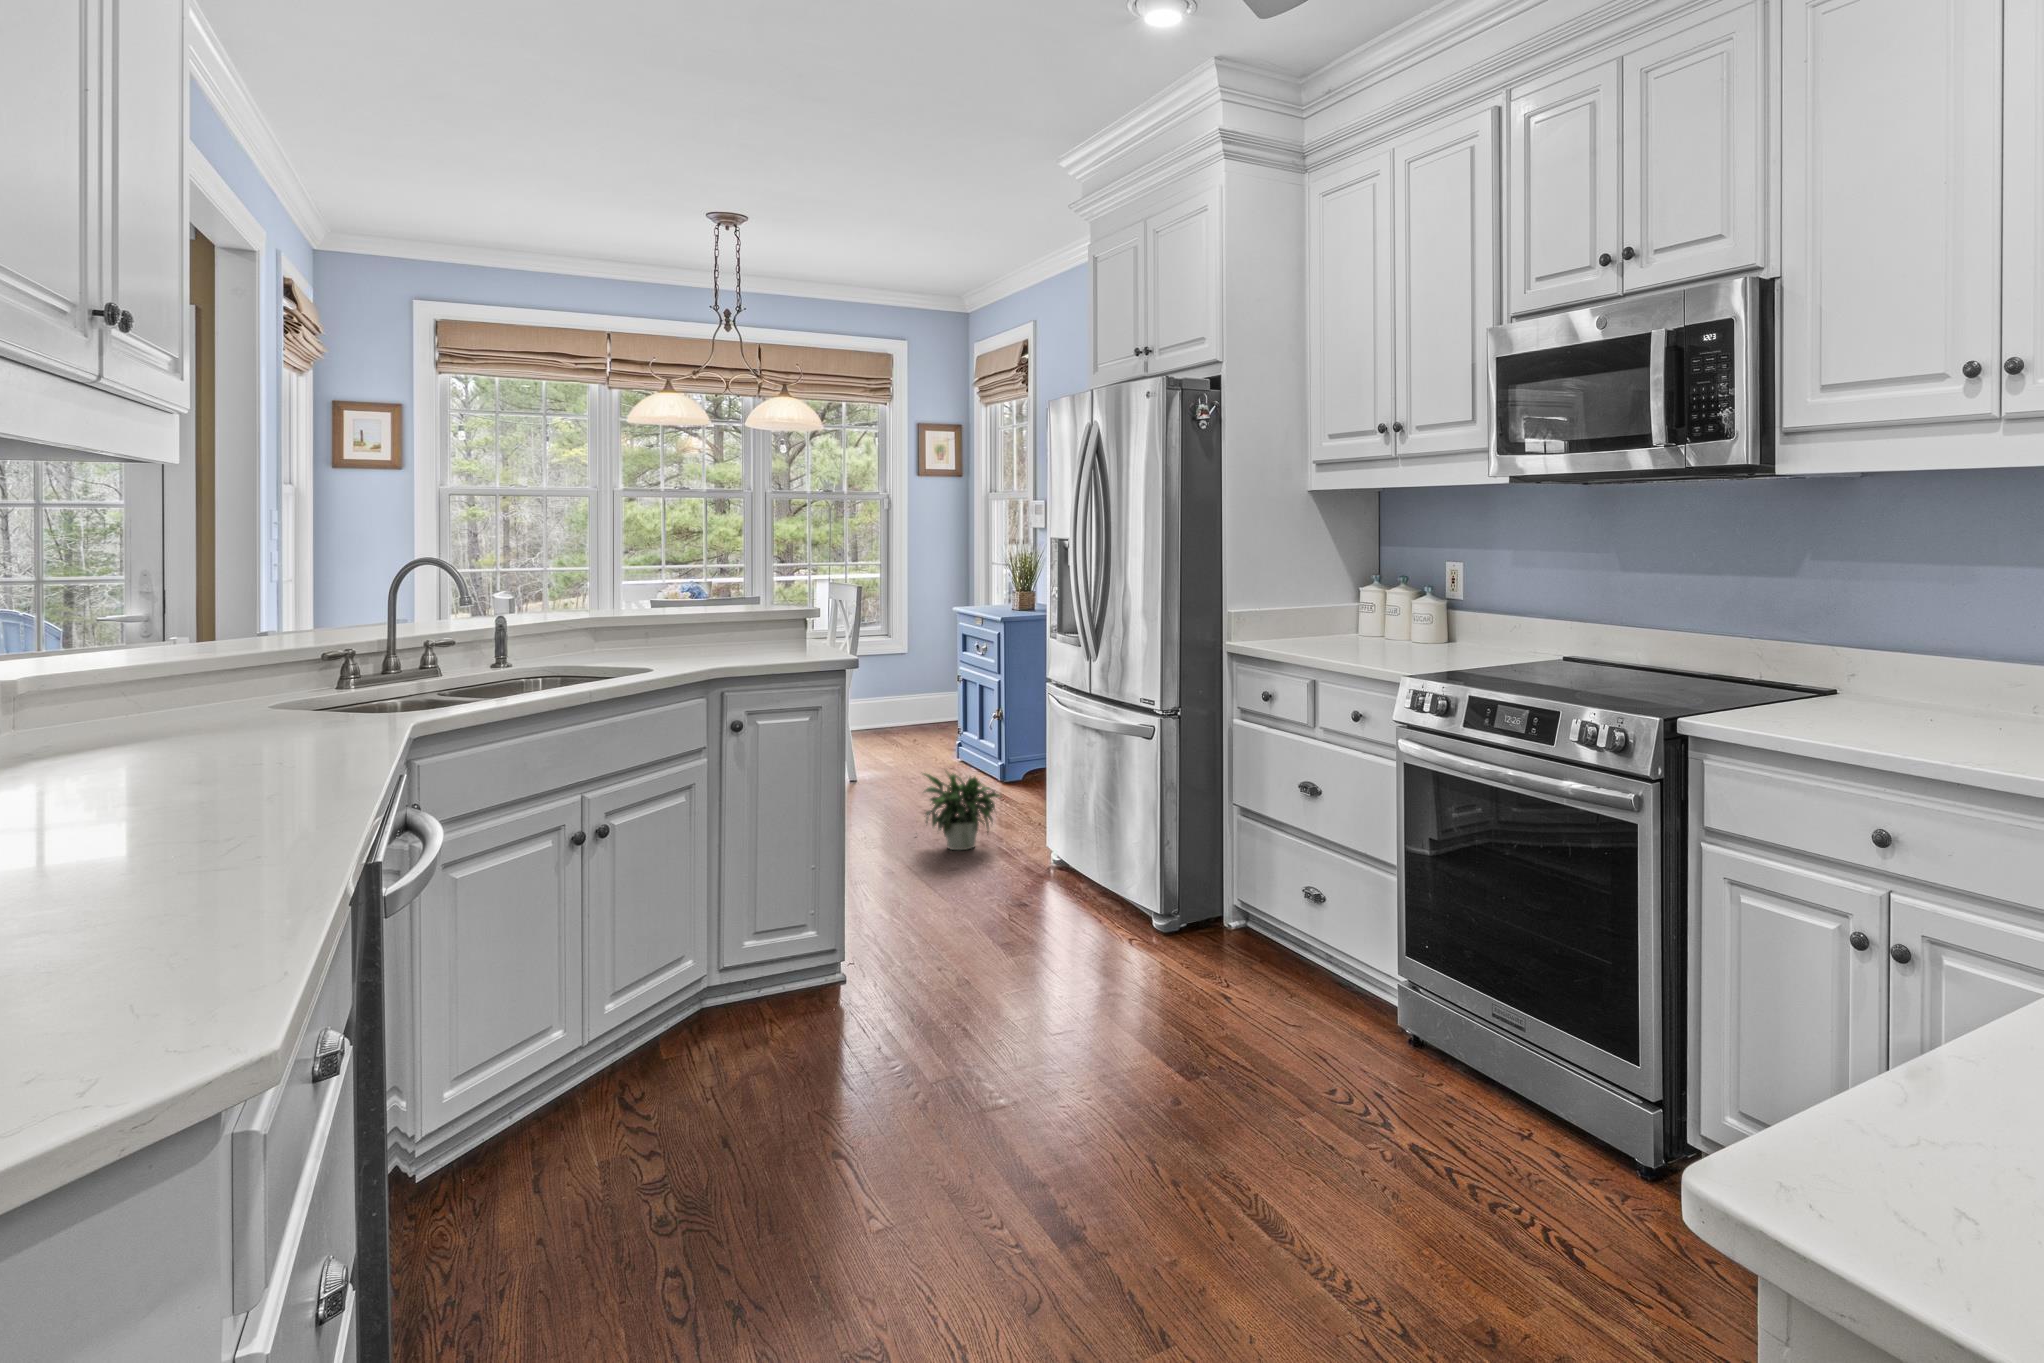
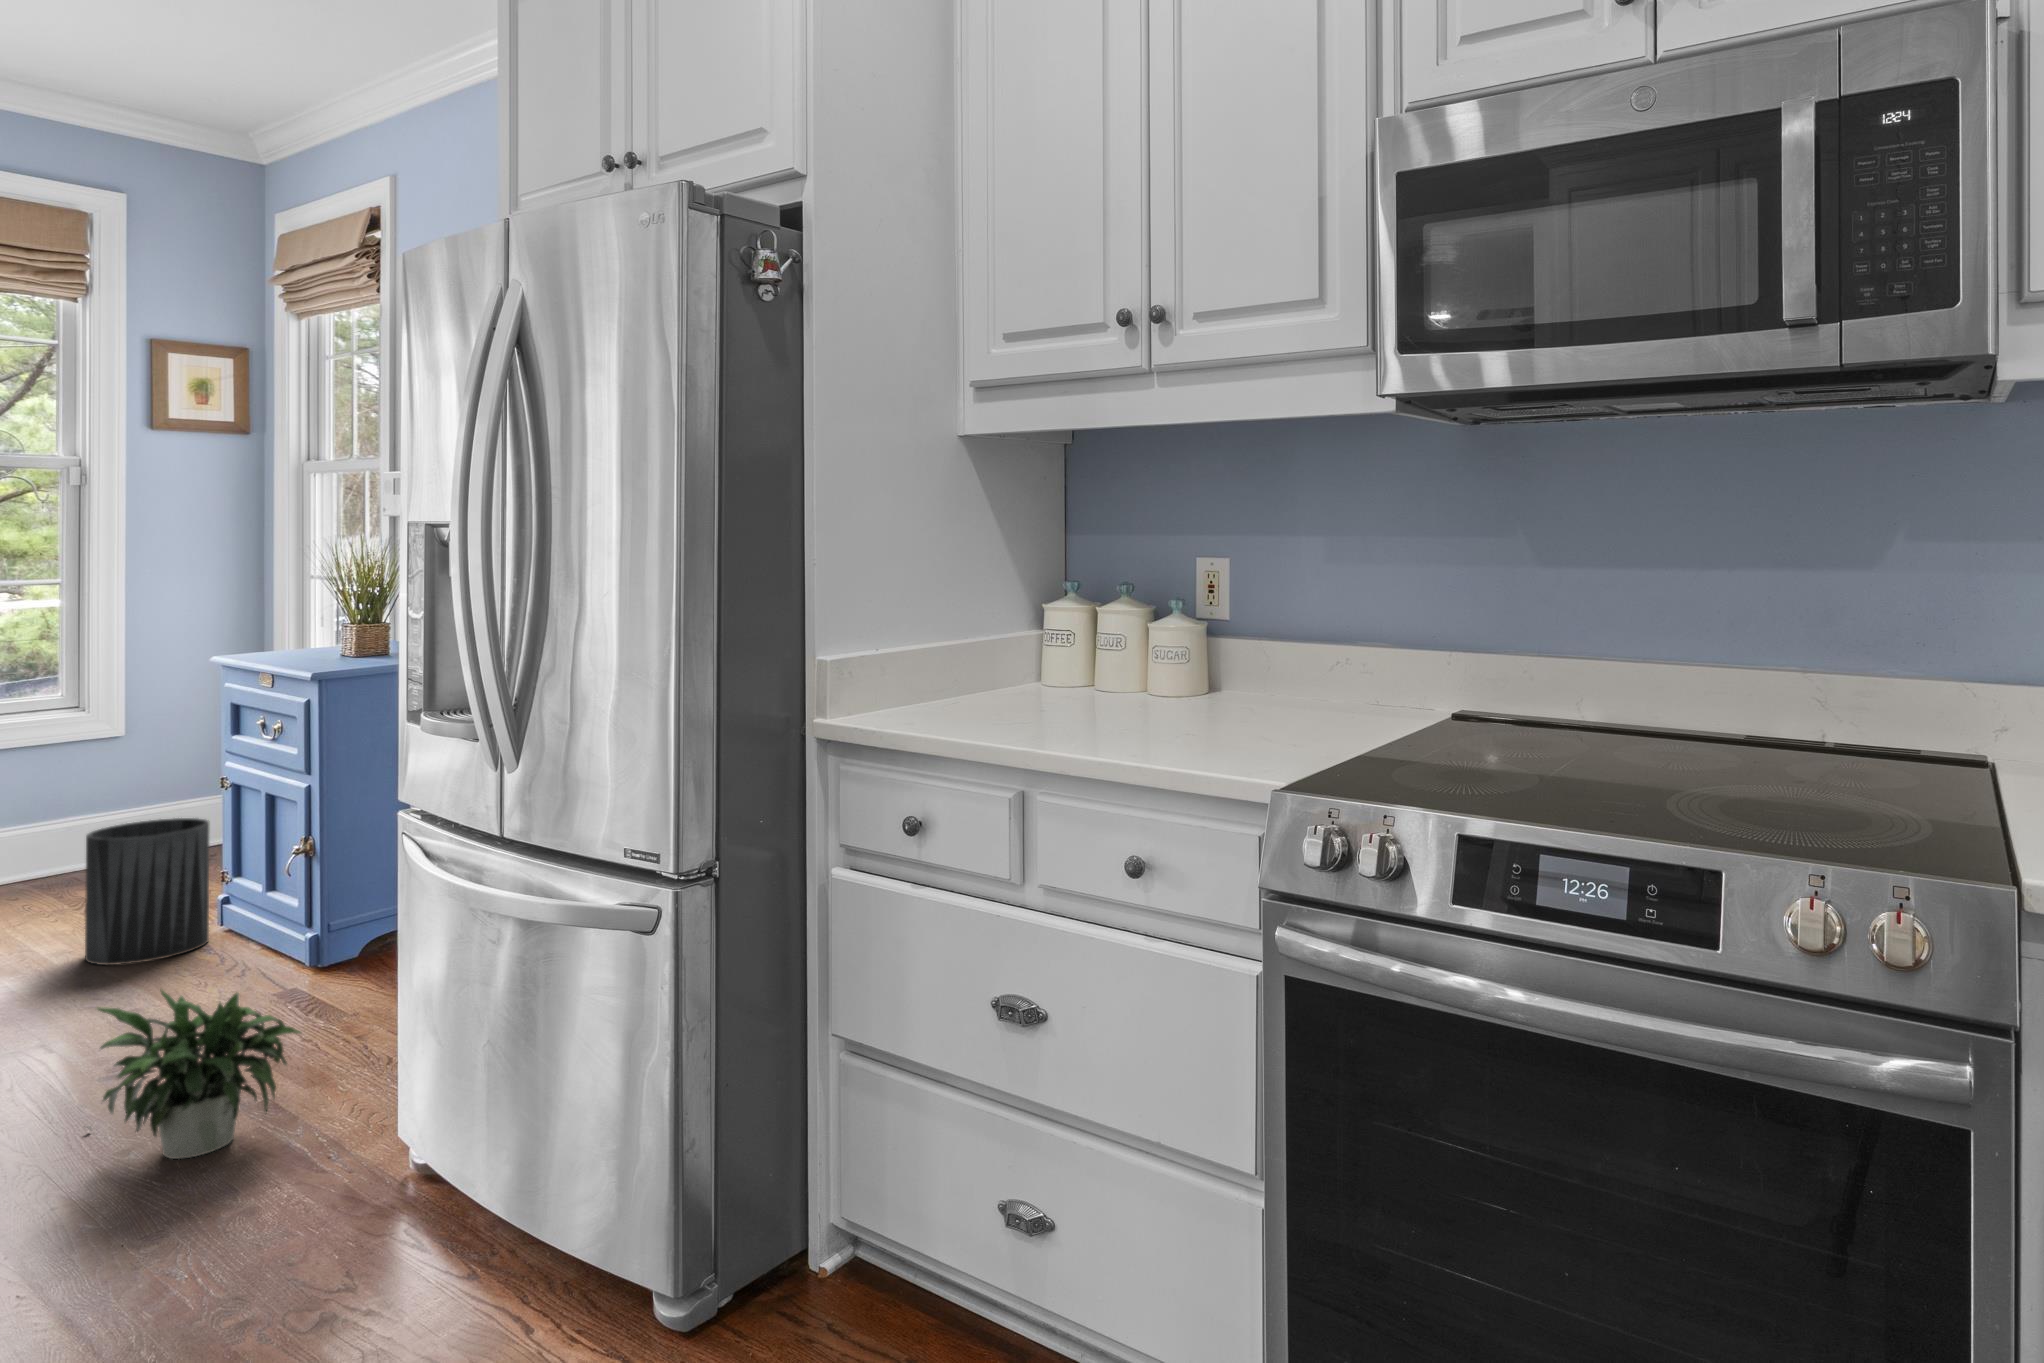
trash can: none [900,698,953,773] -> present [85,818,209,965]

